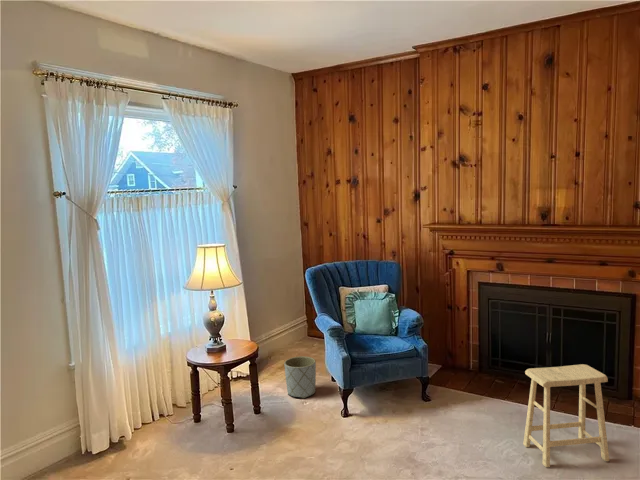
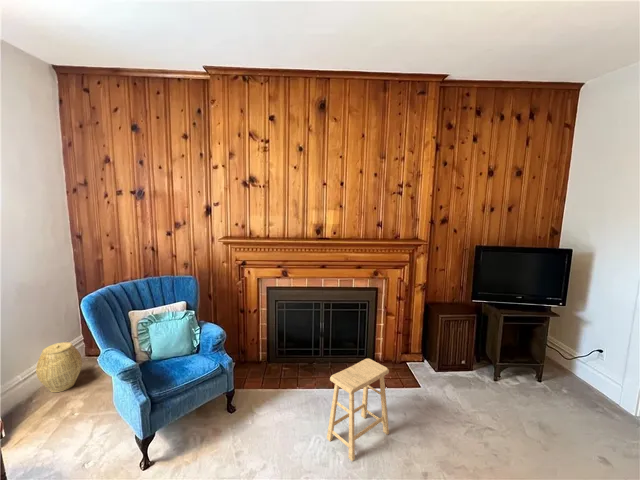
woven basket: none [271,316,303,357] -> present [36,342,82,392]
planter: present [284,356,316,398] -> none [56,399,103,457]

